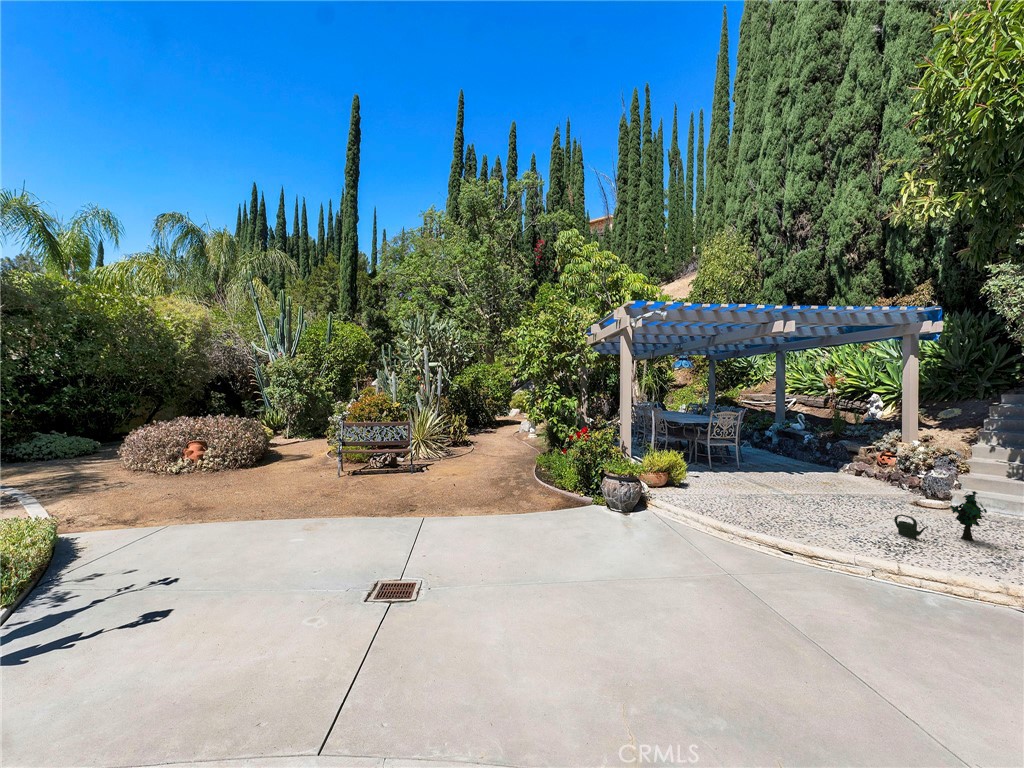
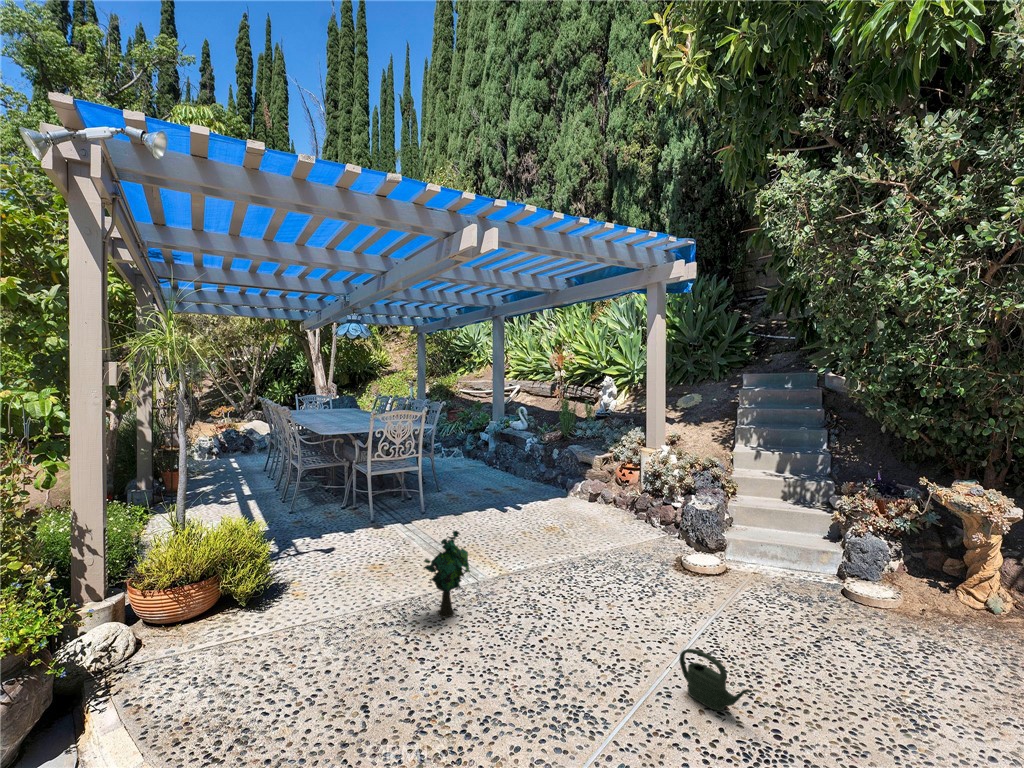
decorative plant: present [949,491,987,541] -> present [424,531,470,617]

